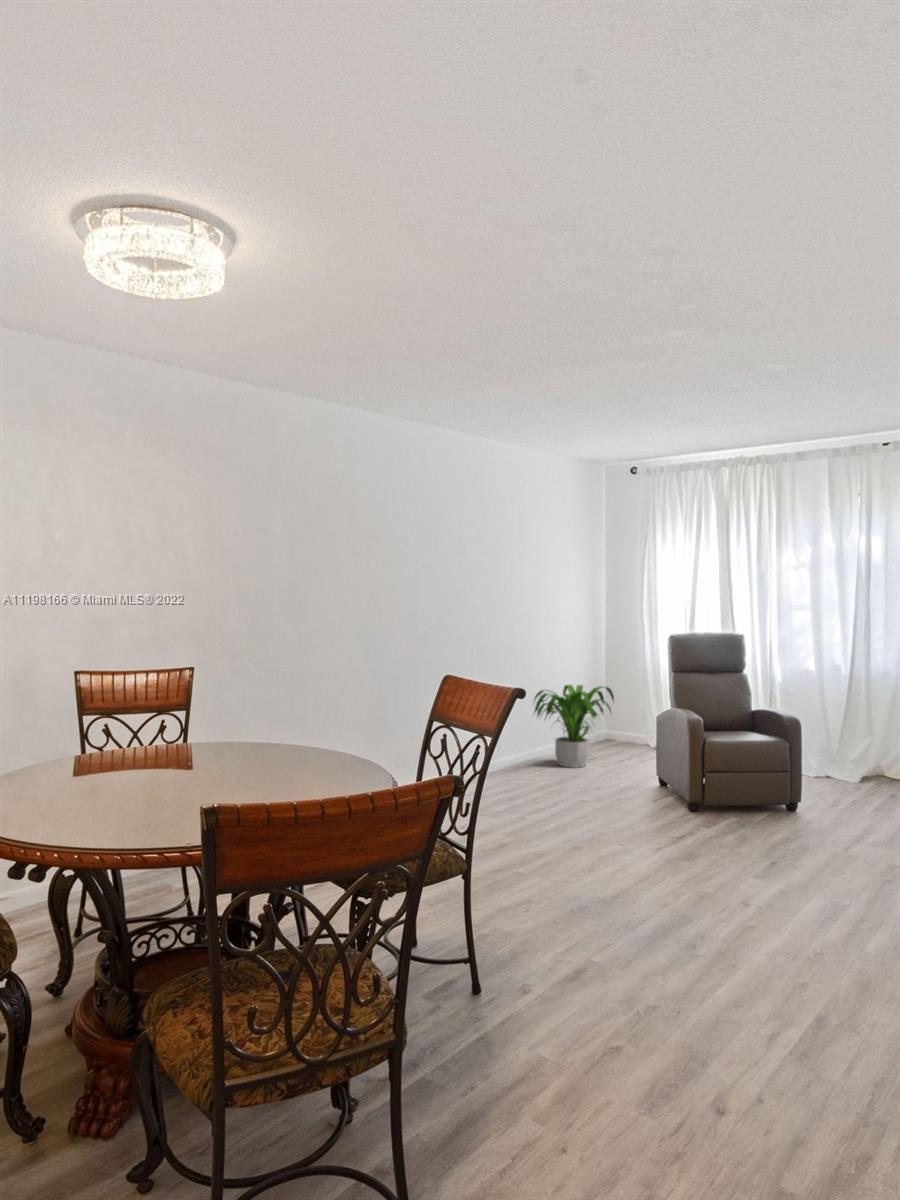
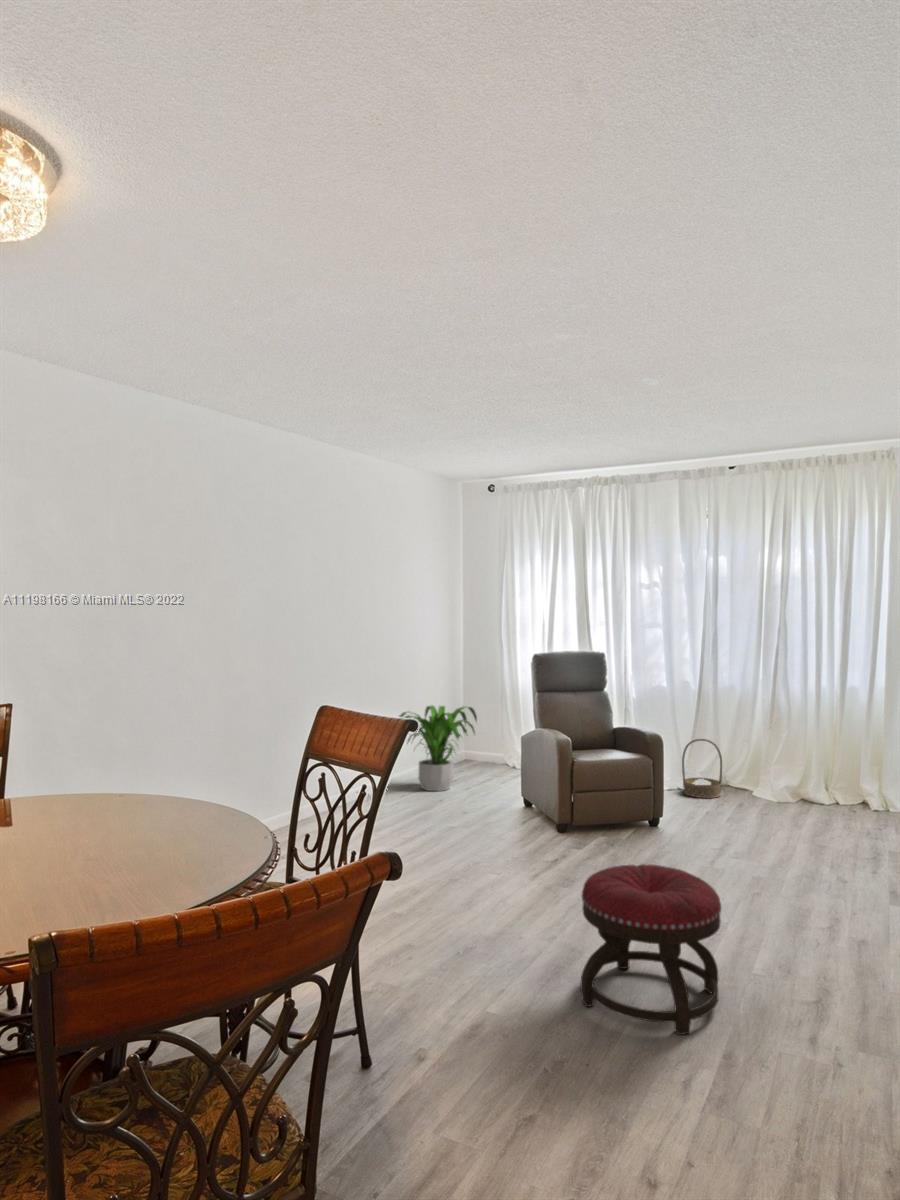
basket: none [829,726,873,788] -> present [682,739,722,798]
ottoman: none [683,837,826,996] -> present [580,864,721,1035]

